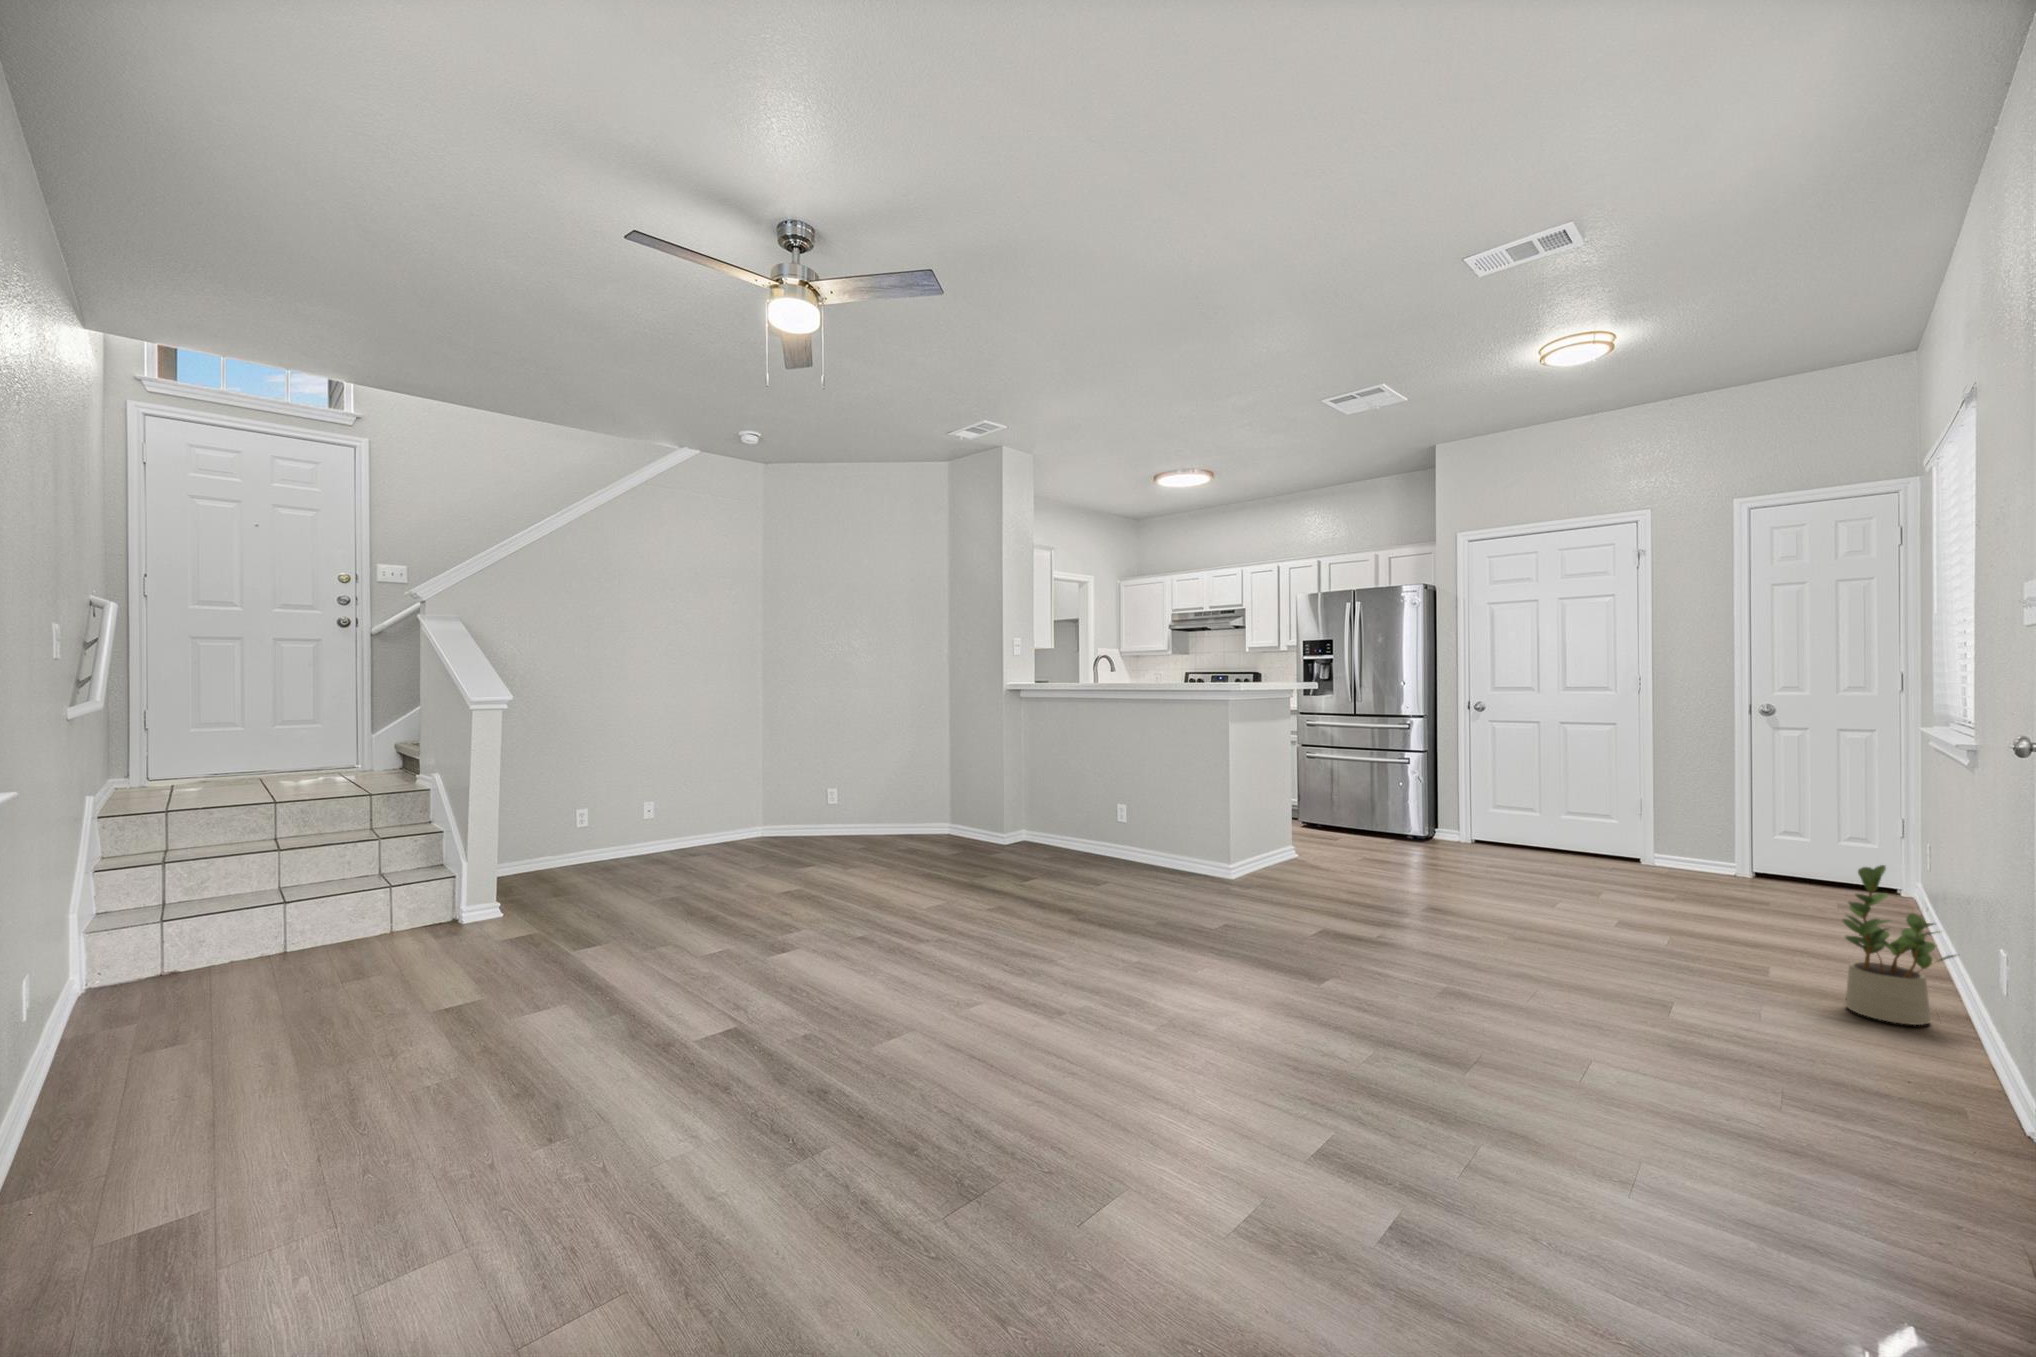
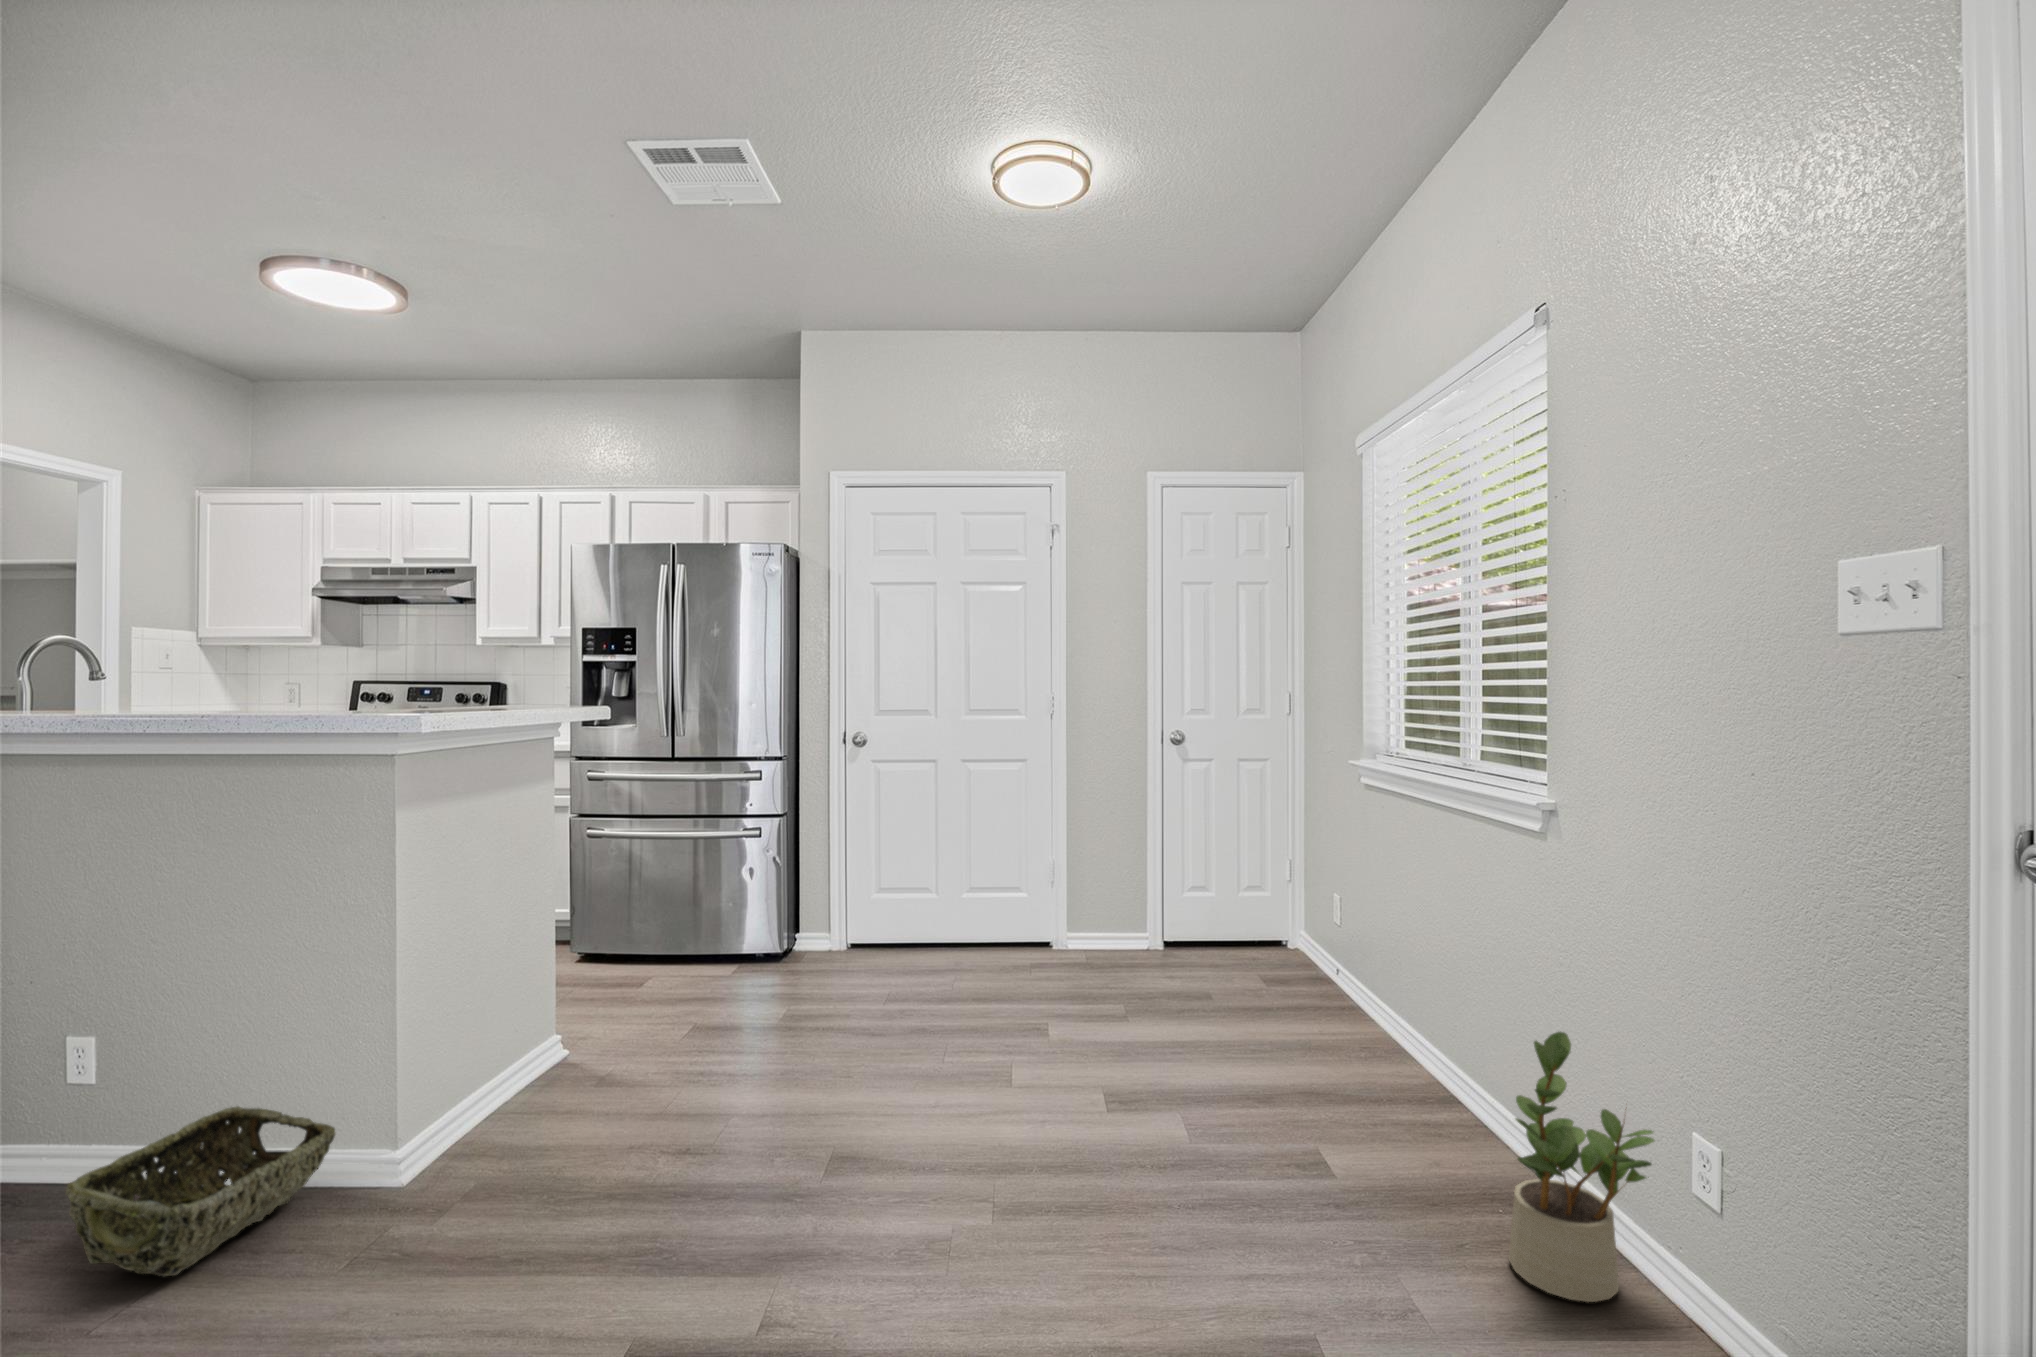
woven basket: none [1133,836,1209,882] -> present [66,1107,335,1276]

